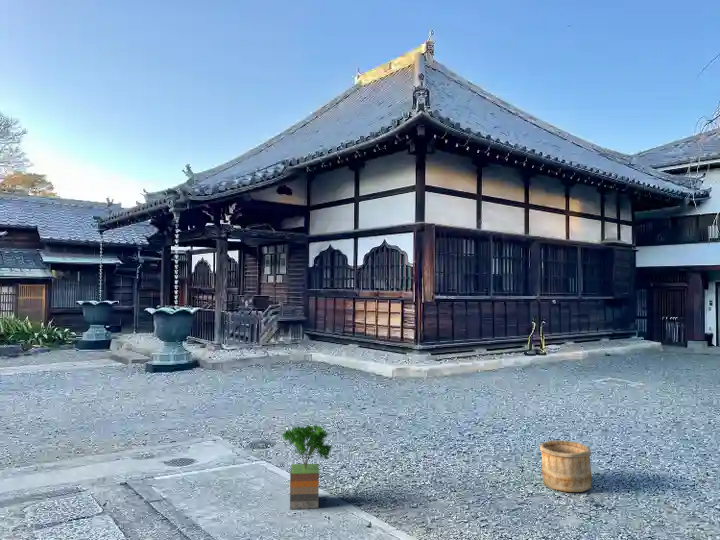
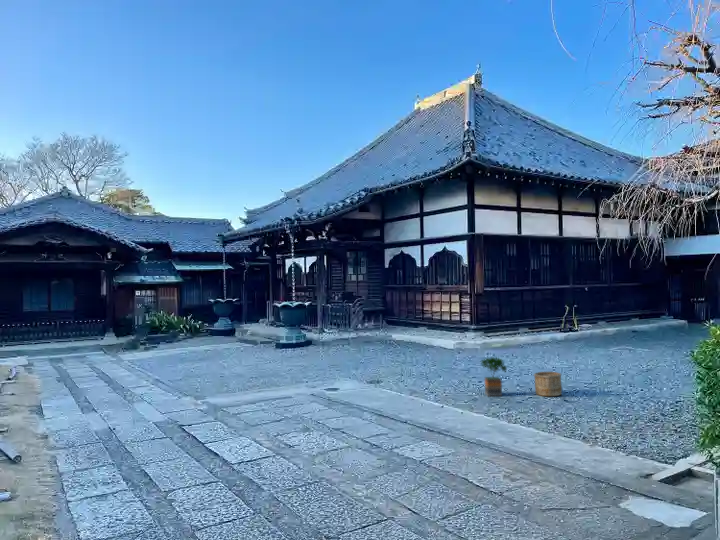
potted tree: present [282,425,332,509] -> present [481,358,506,396]

